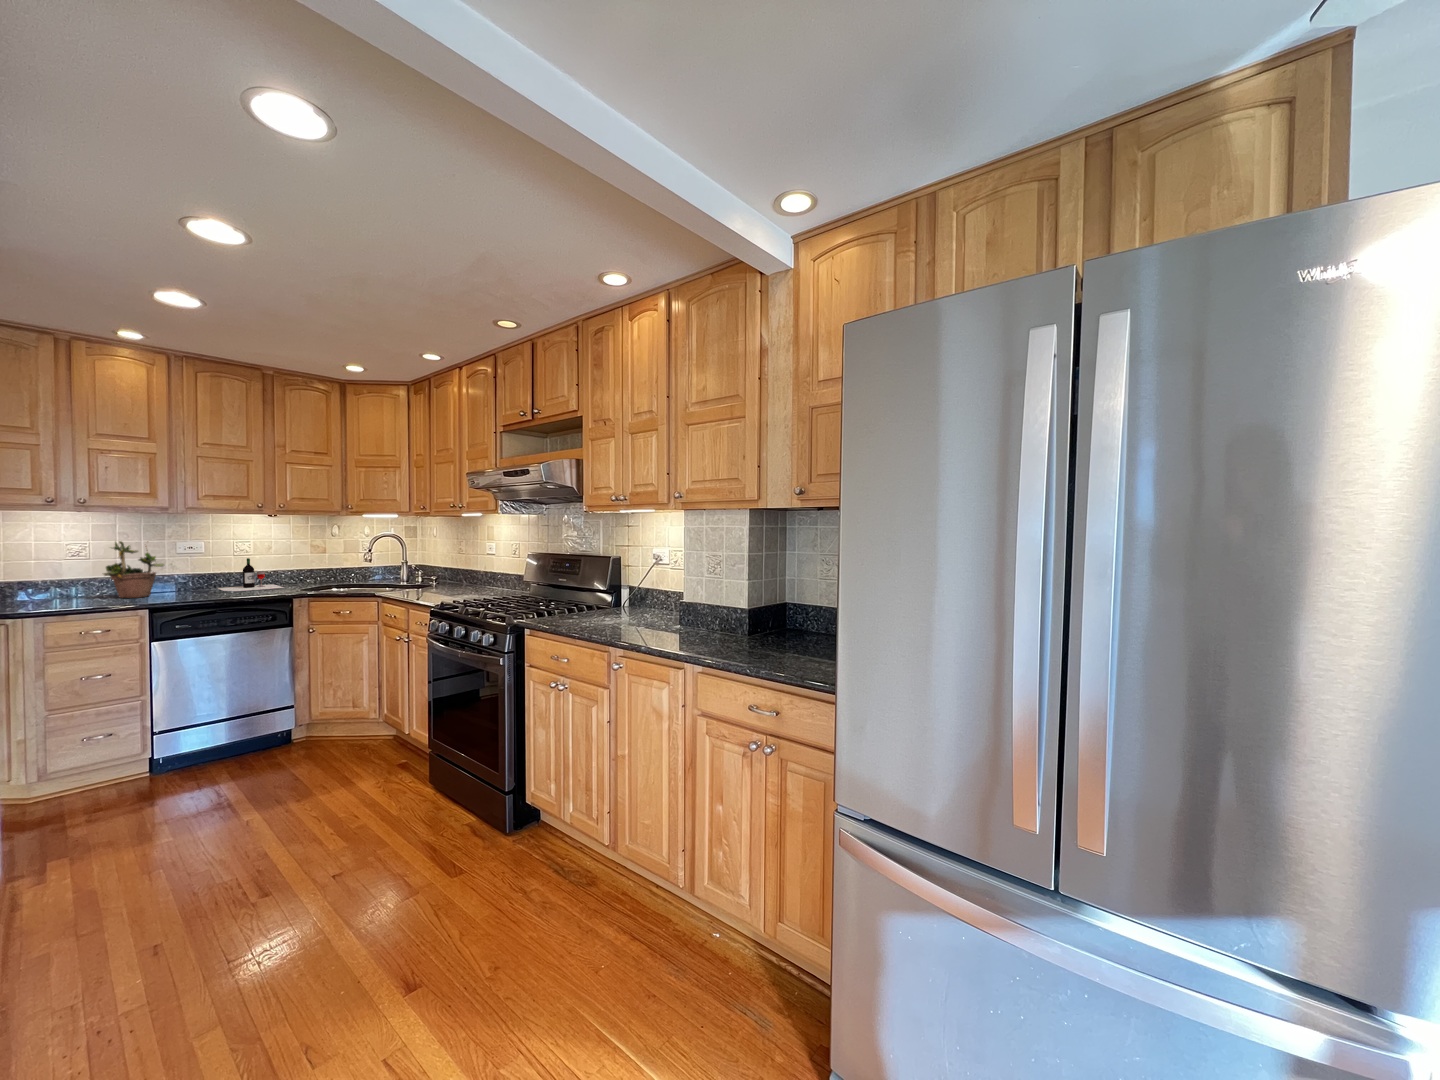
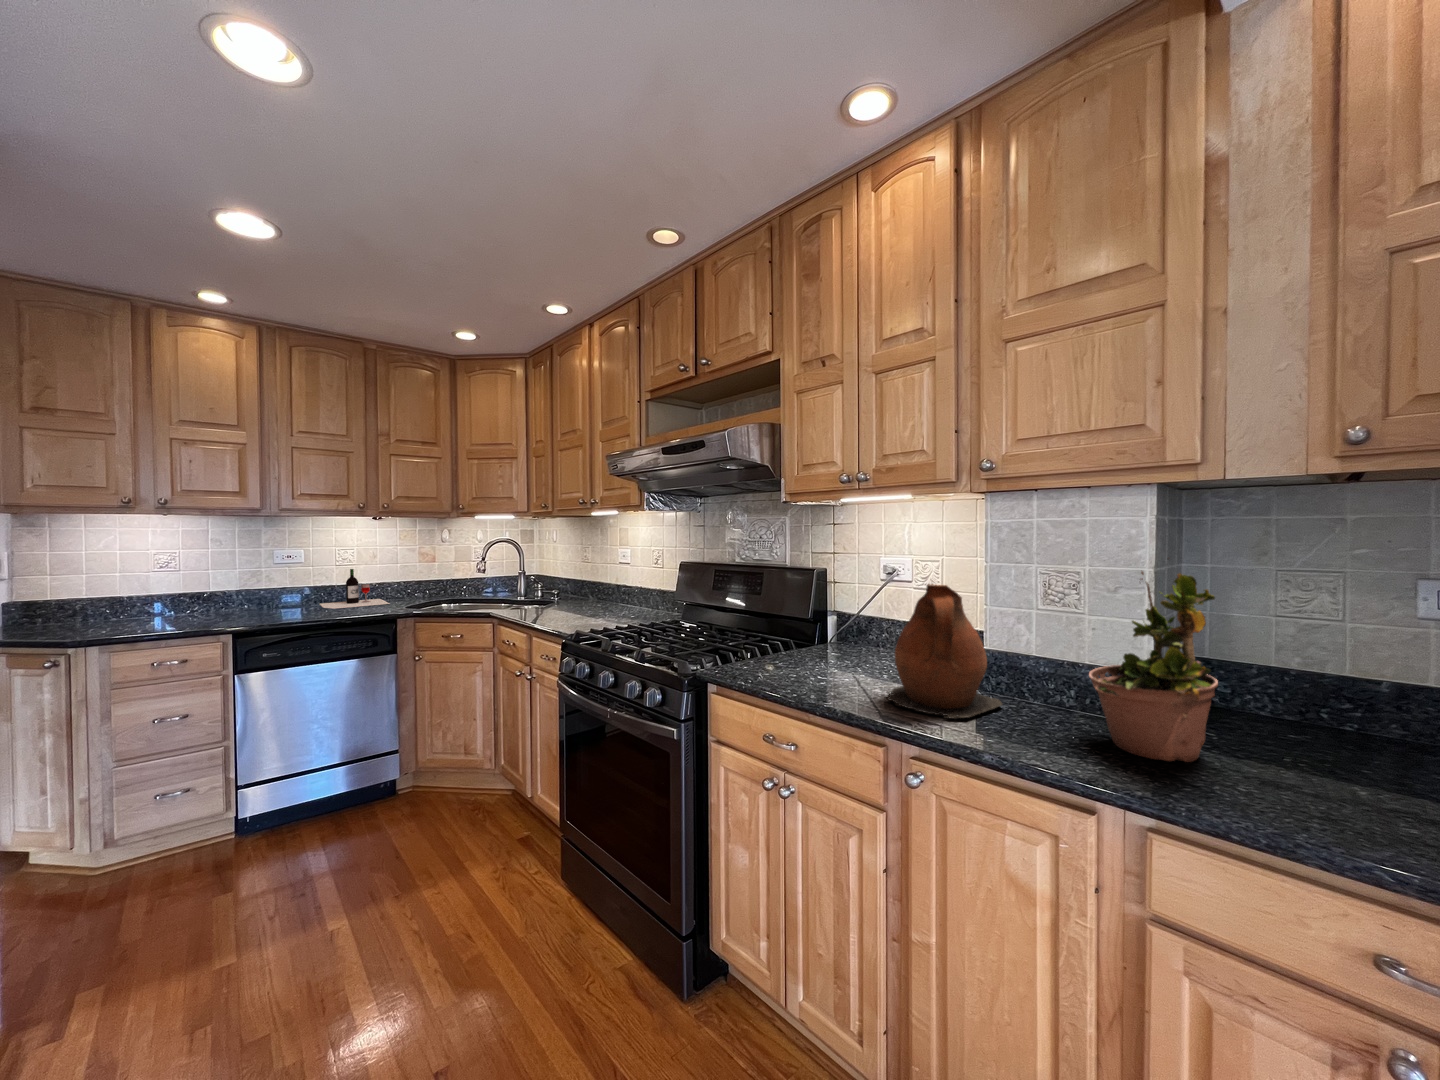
potted plant: present [103,541,164,598] -> present [1089,572,1218,762]
ceramic pitcher: none [616,563,682,636] -> present [887,584,1002,719]

